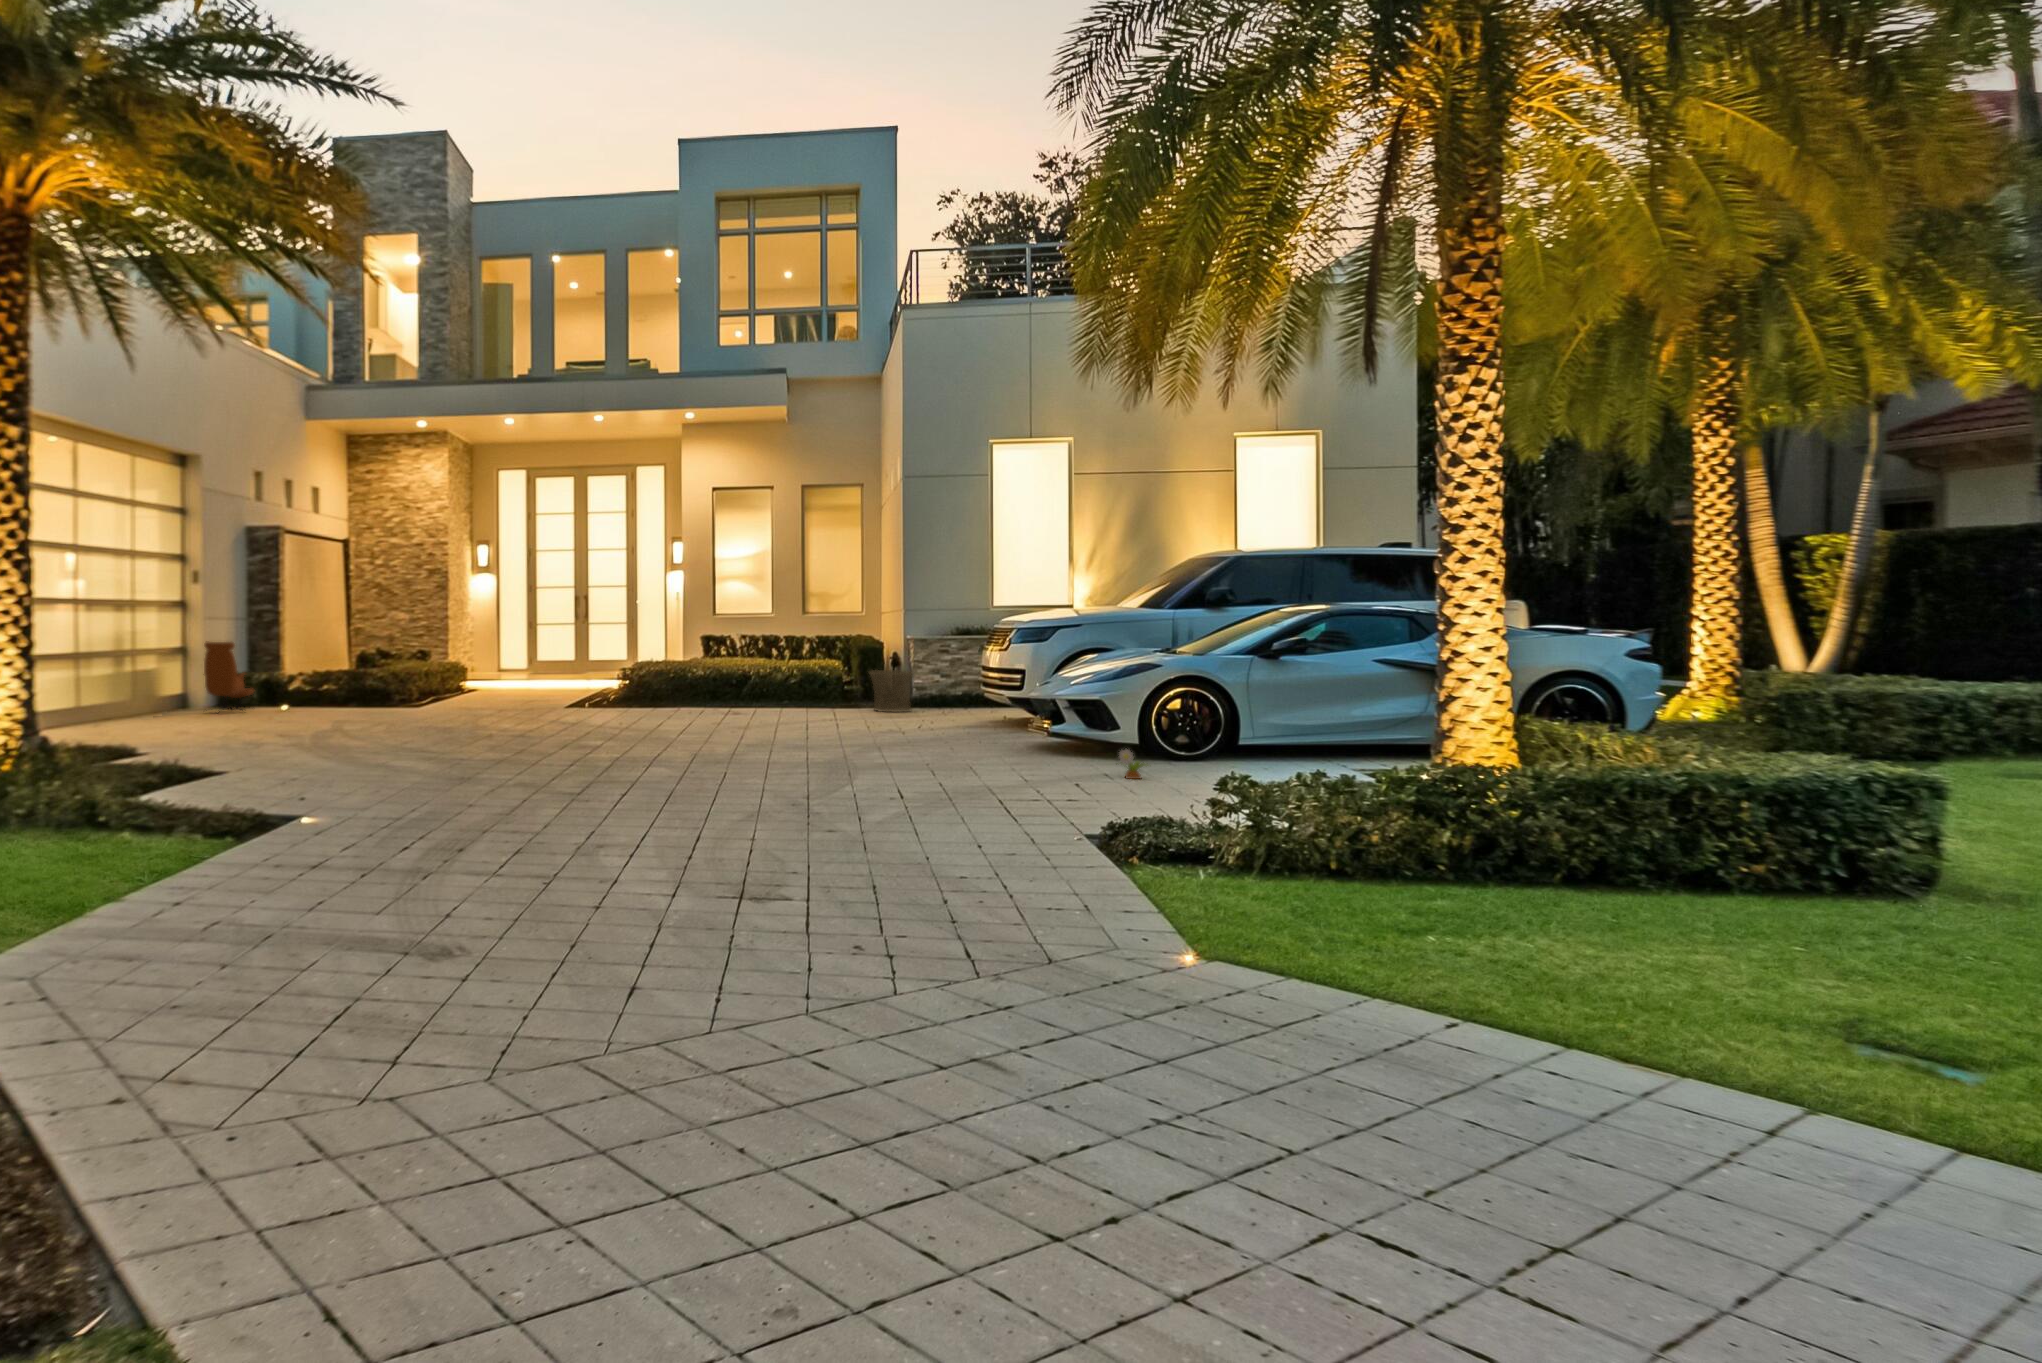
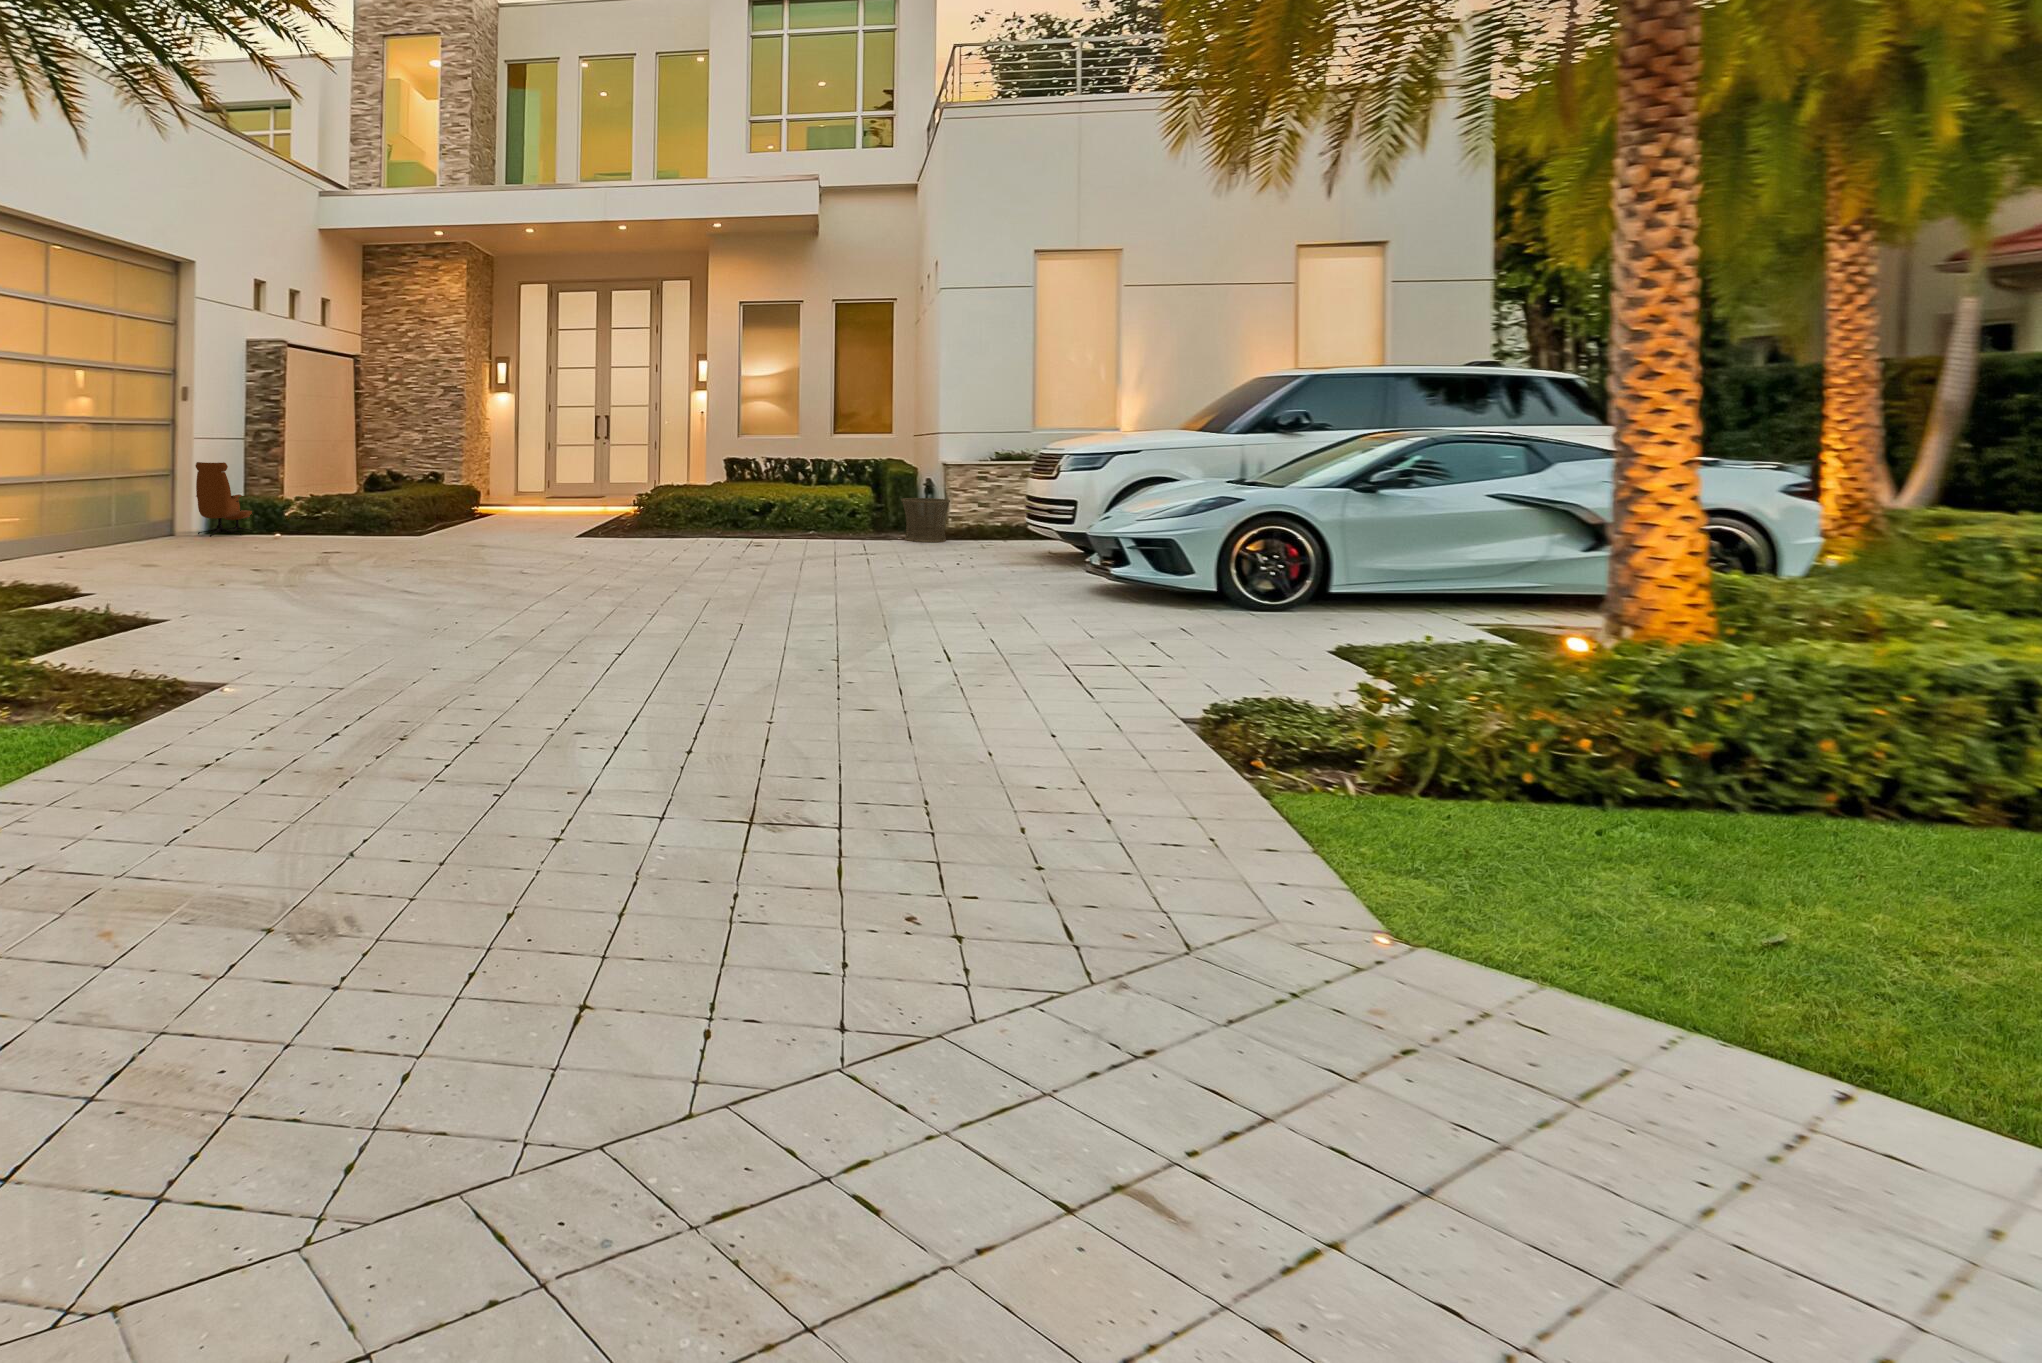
decorative plant: present [1119,749,1148,779] -> none [1177,590,1218,625]

